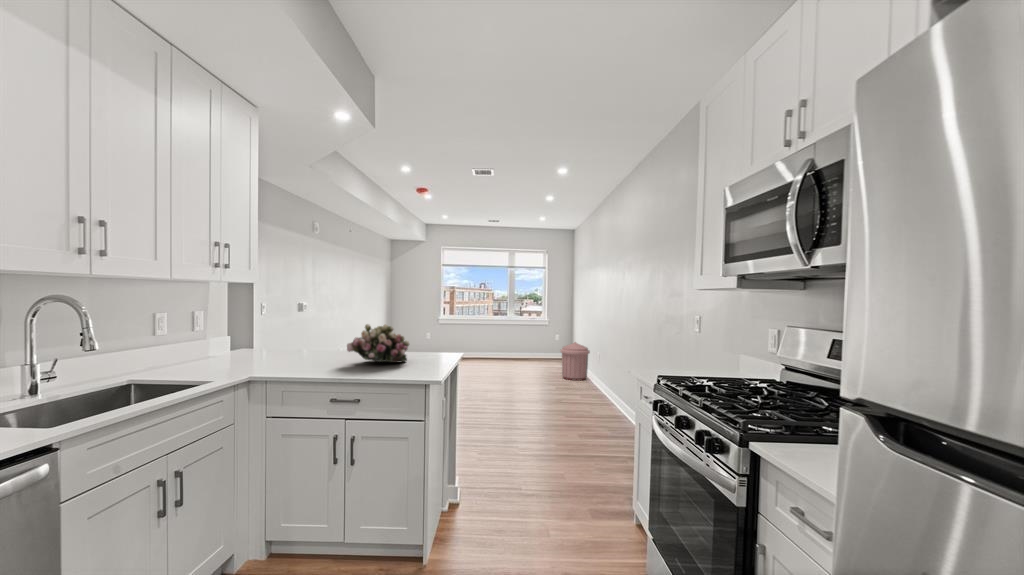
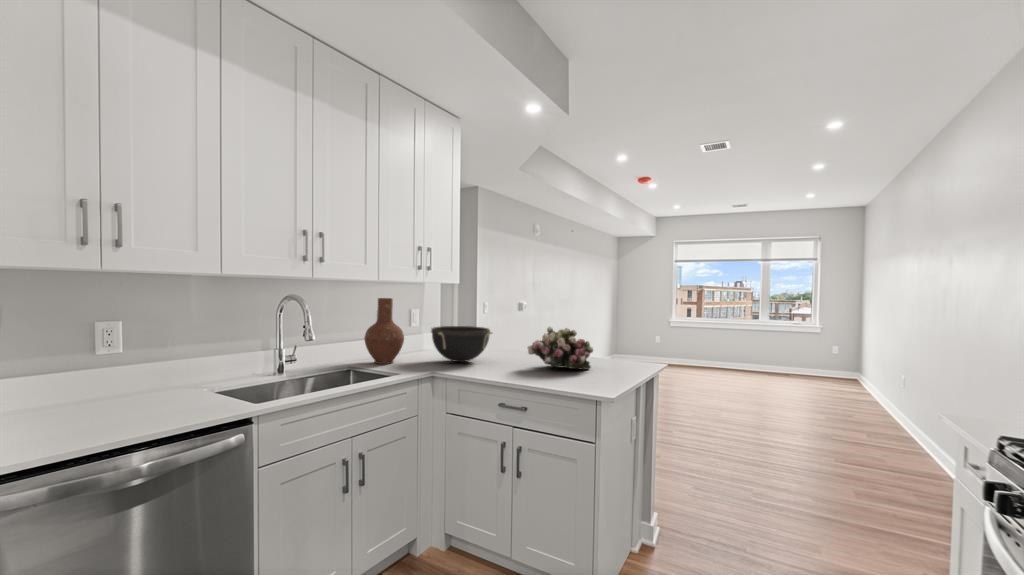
vase: none [147,299,200,374] -> present [364,298,404,364]
bowl: none [231,327,308,365] -> present [431,326,492,362]
trash can: present [560,342,590,380] -> none [840,360,888,413]

